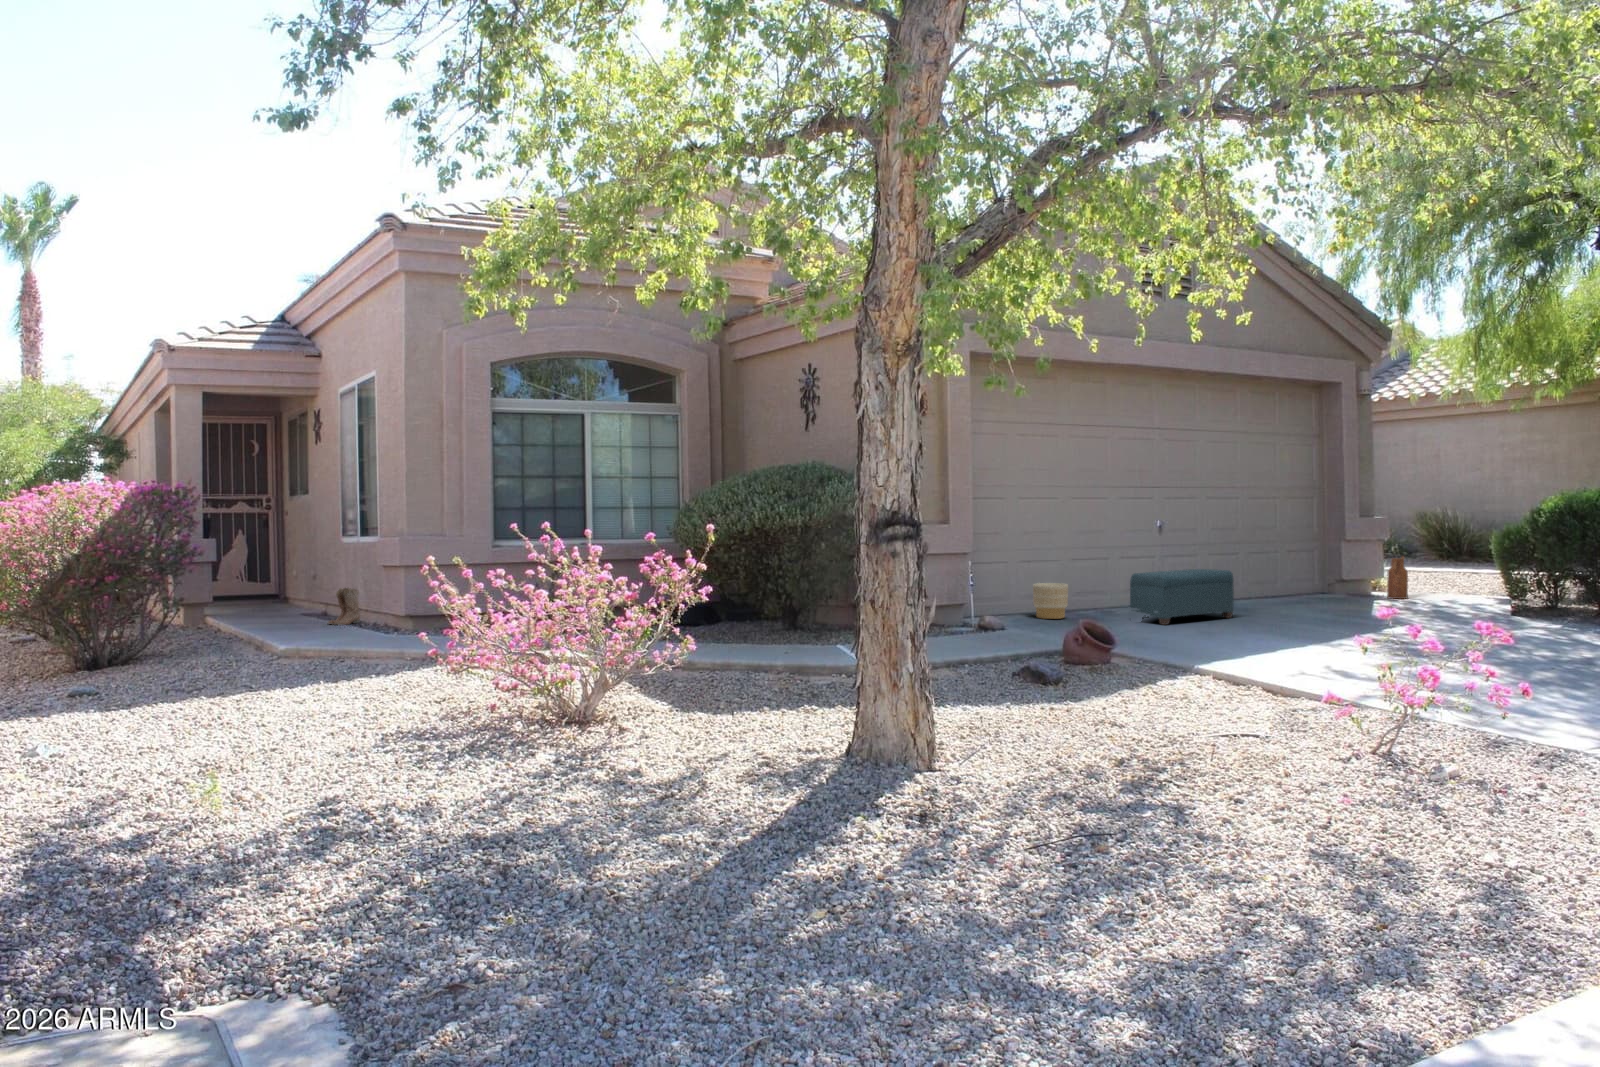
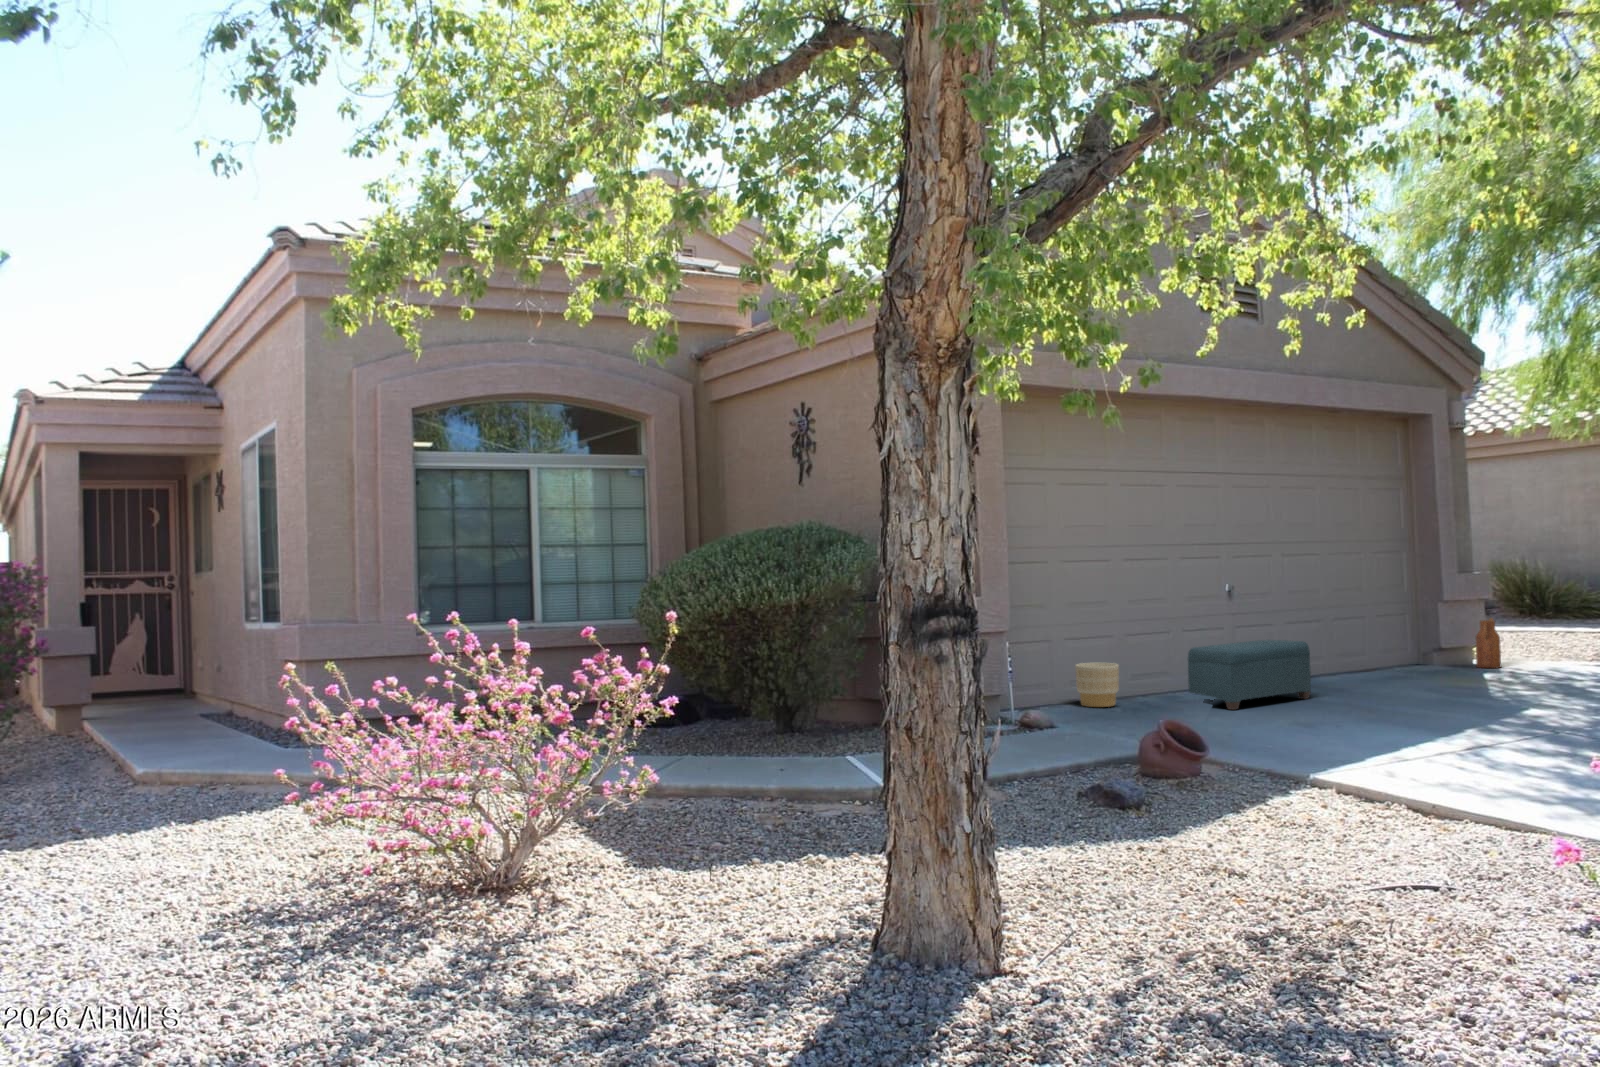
boots: present [328,588,360,625] -> none [218,684,260,731]

